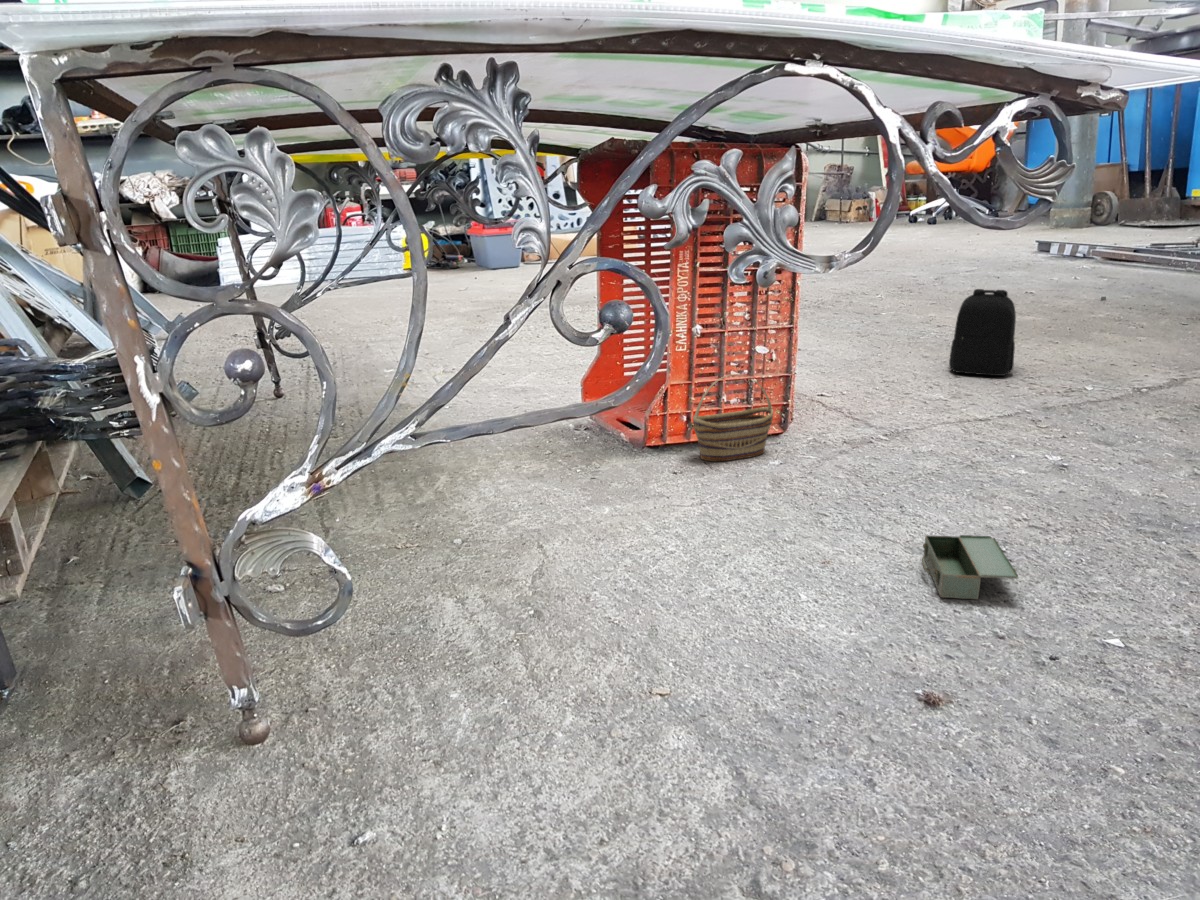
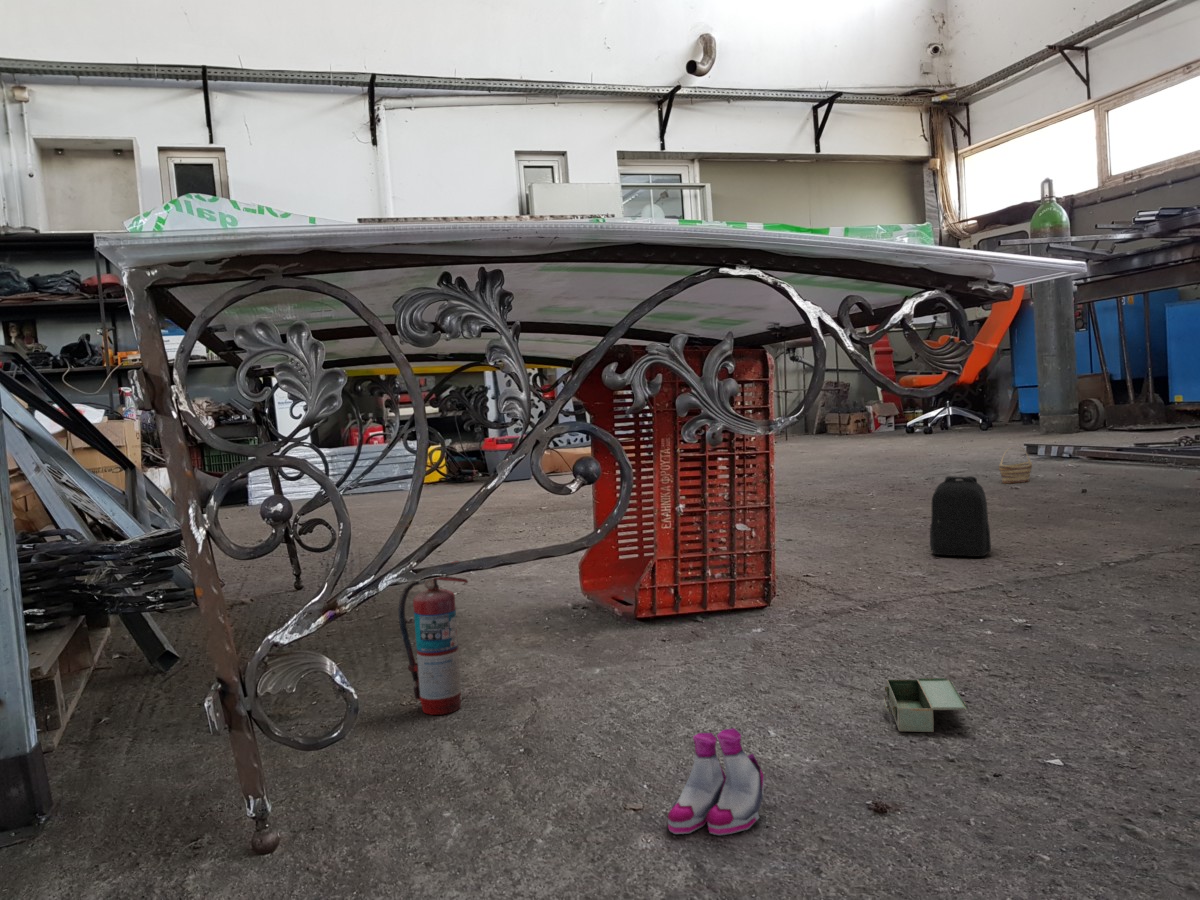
basket: present [693,374,773,461] -> present [999,448,1032,483]
fire extinguisher: none [392,398,469,562] -> present [398,561,468,715]
boots: none [700,618,807,732] -> present [668,728,764,835]

